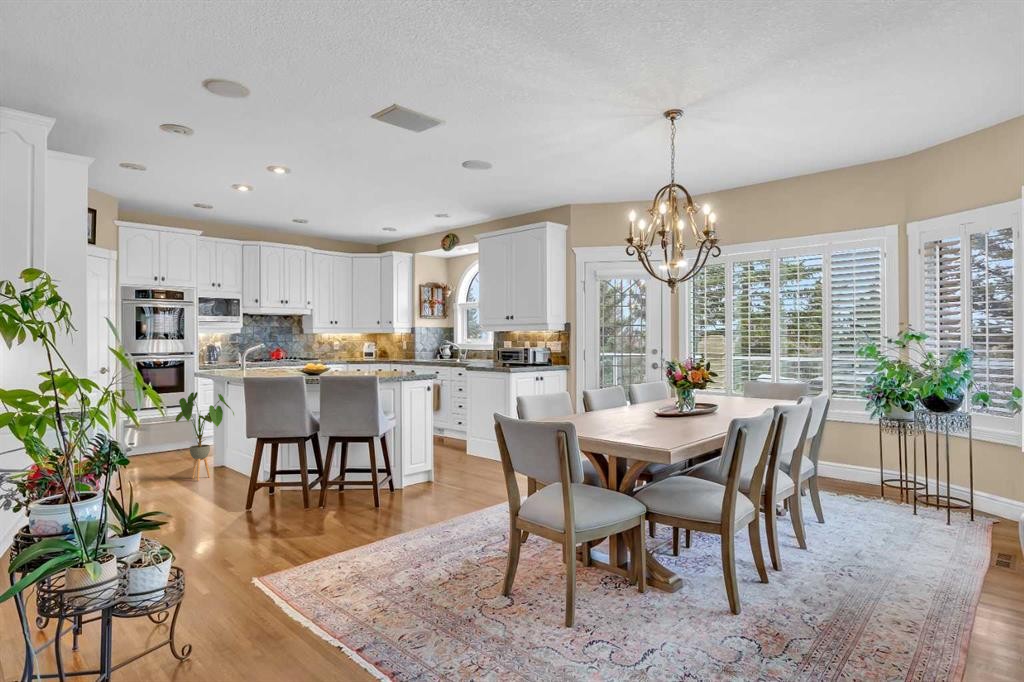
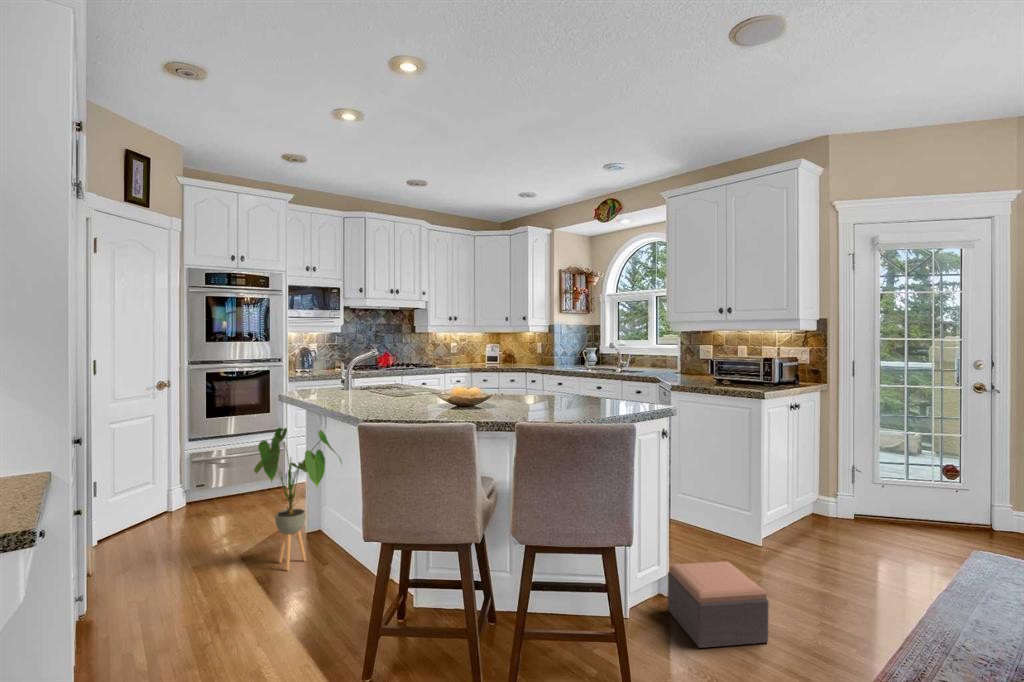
footstool: none [422,458,464,495] -> present [667,561,769,648]

